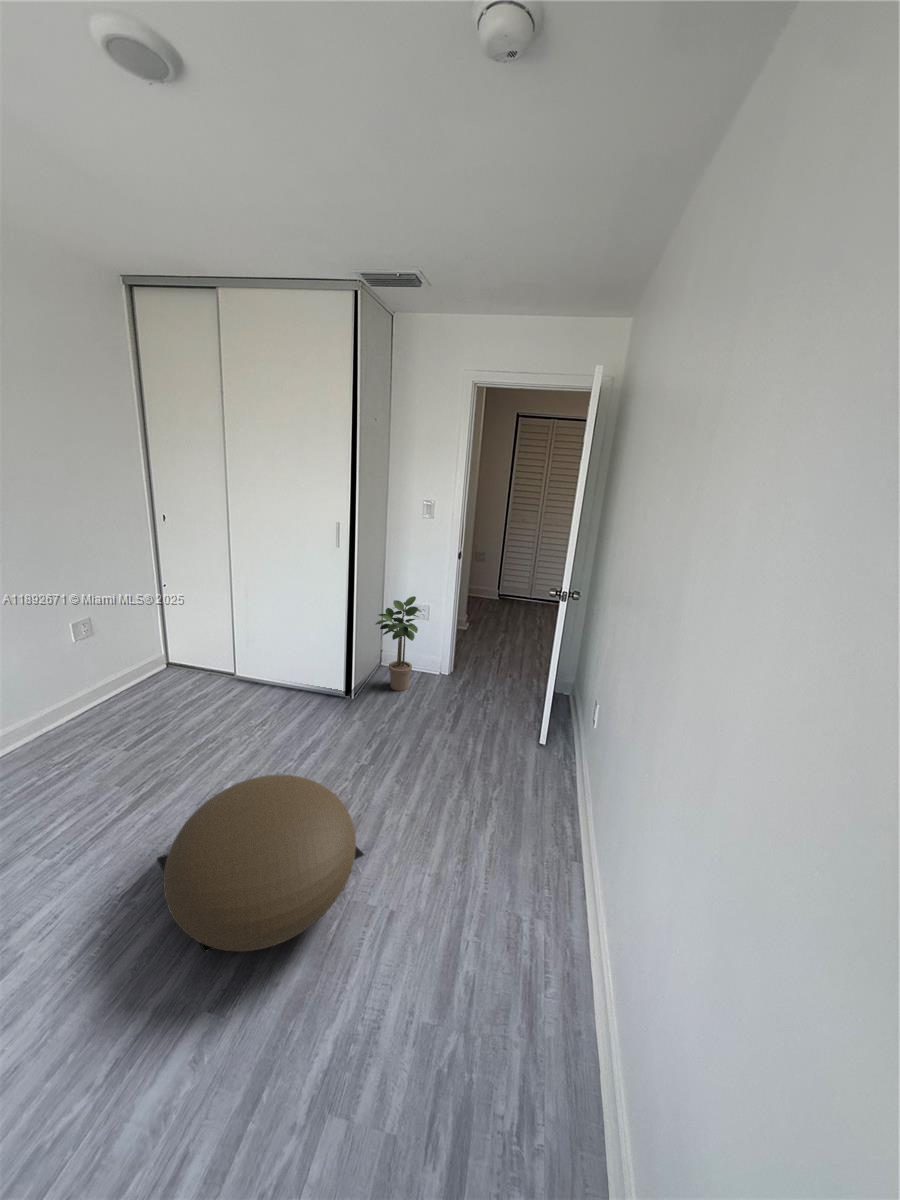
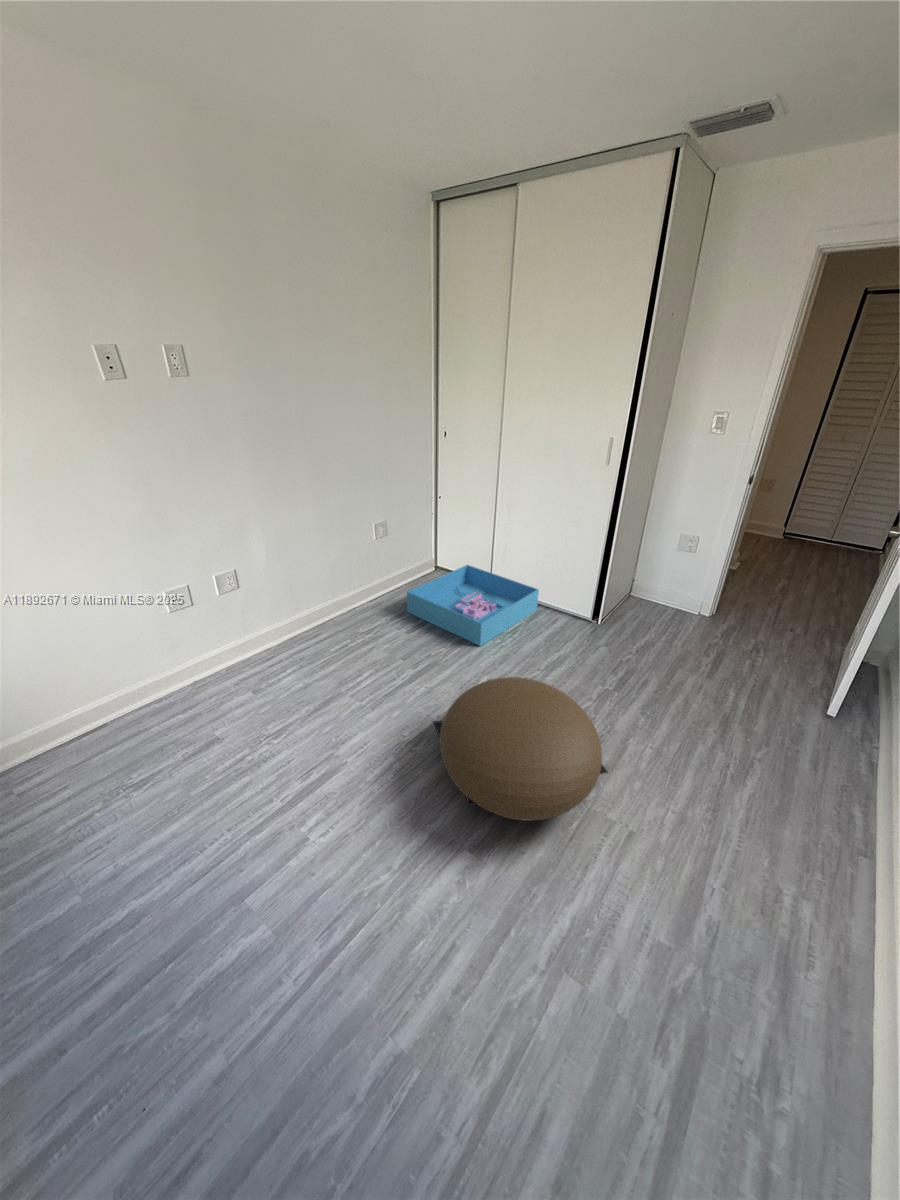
potted plant: present [376,596,422,691] -> none [634,525,691,626]
storage bin: none [125,656,289,747] -> present [407,565,539,646]

